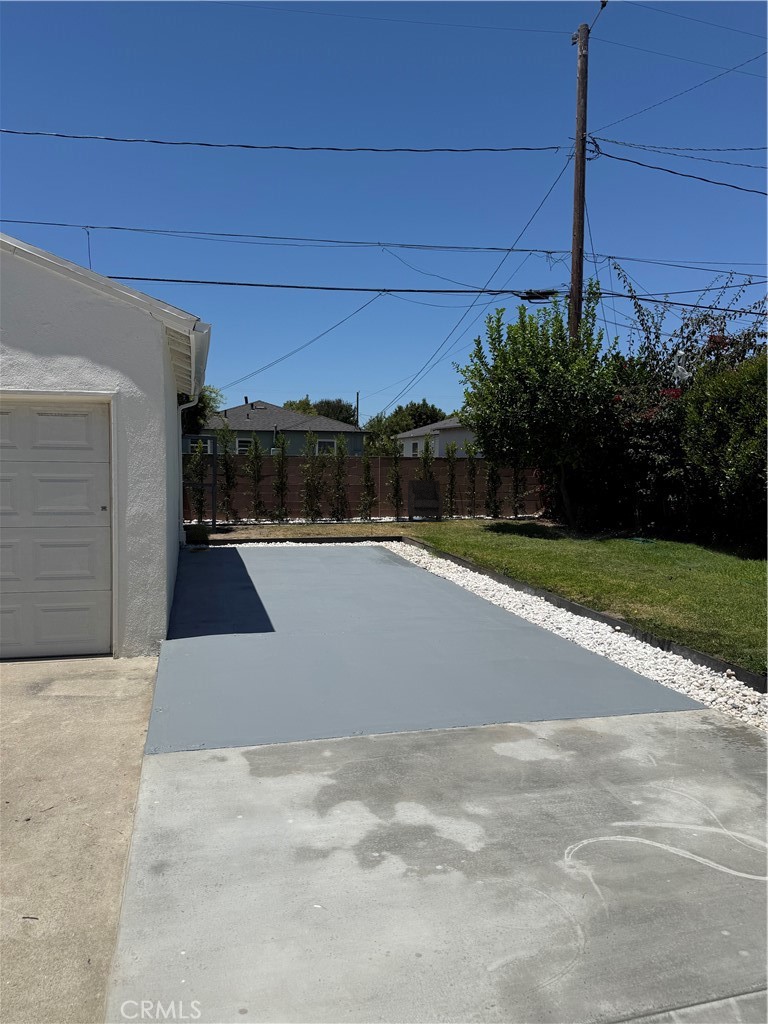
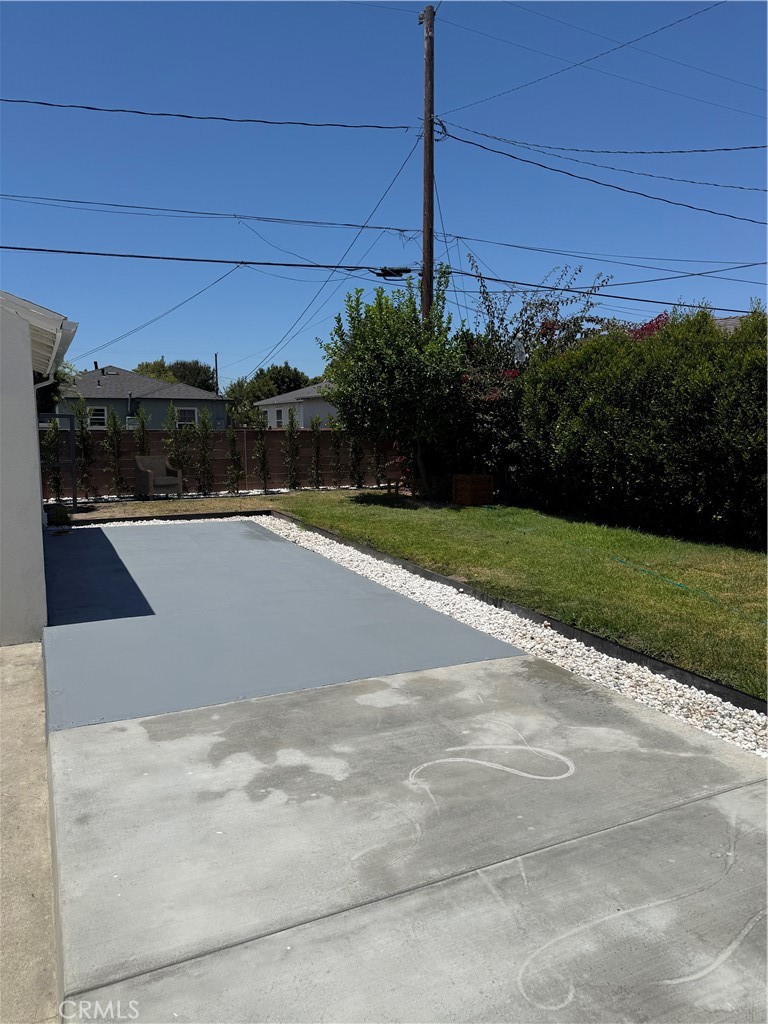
chair: present [408,480,443,522] -> present [134,455,182,501]
wooden crate: none [598,505,646,539] -> present [452,474,493,506]
bench: none [526,508,567,533] -> present [387,478,424,501]

